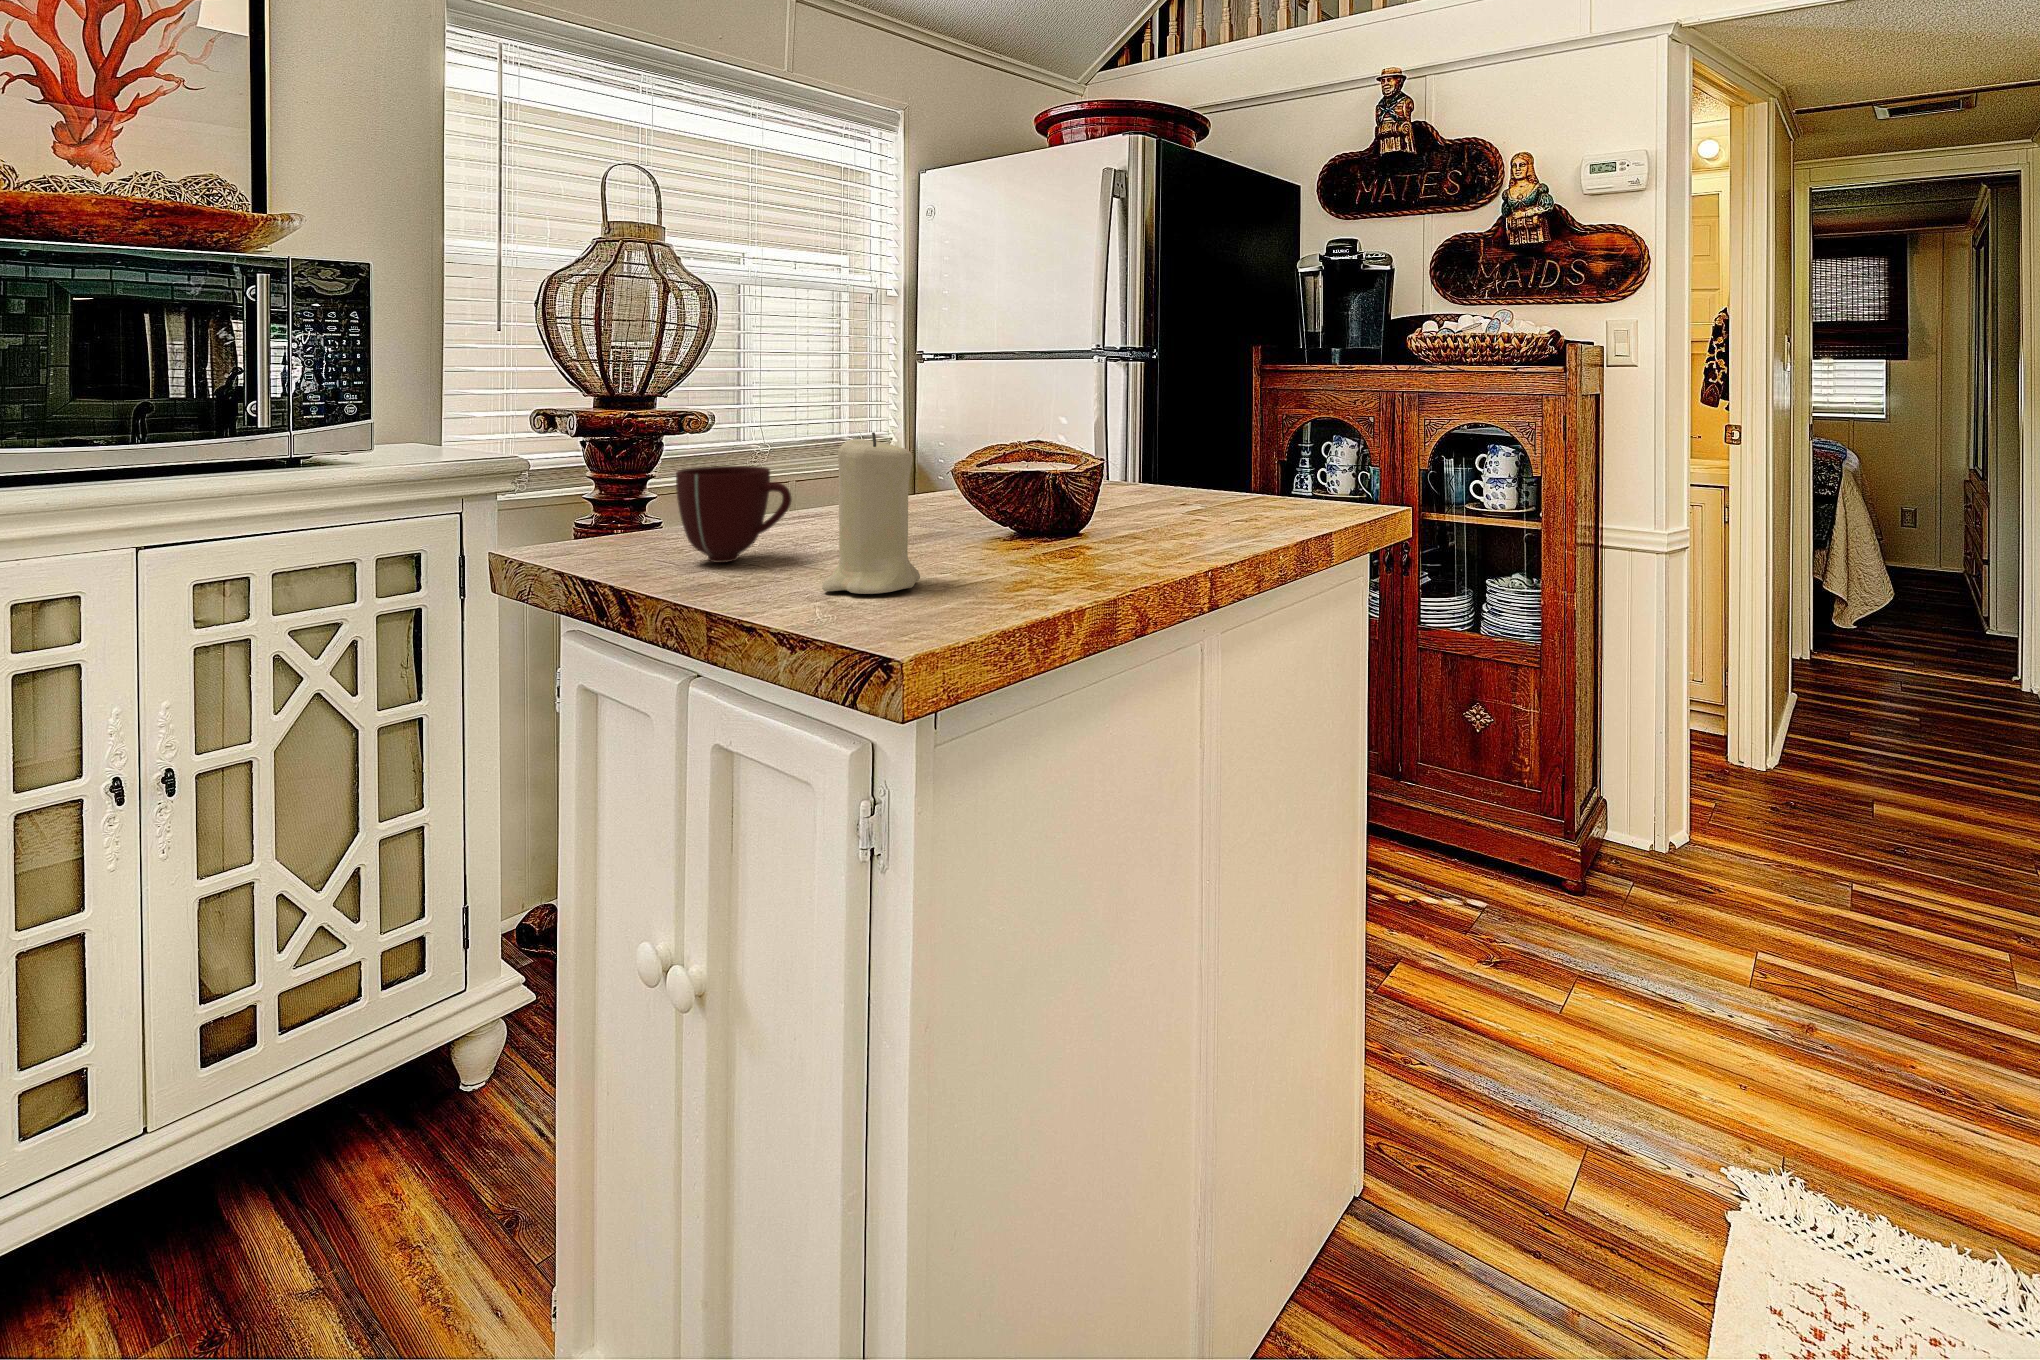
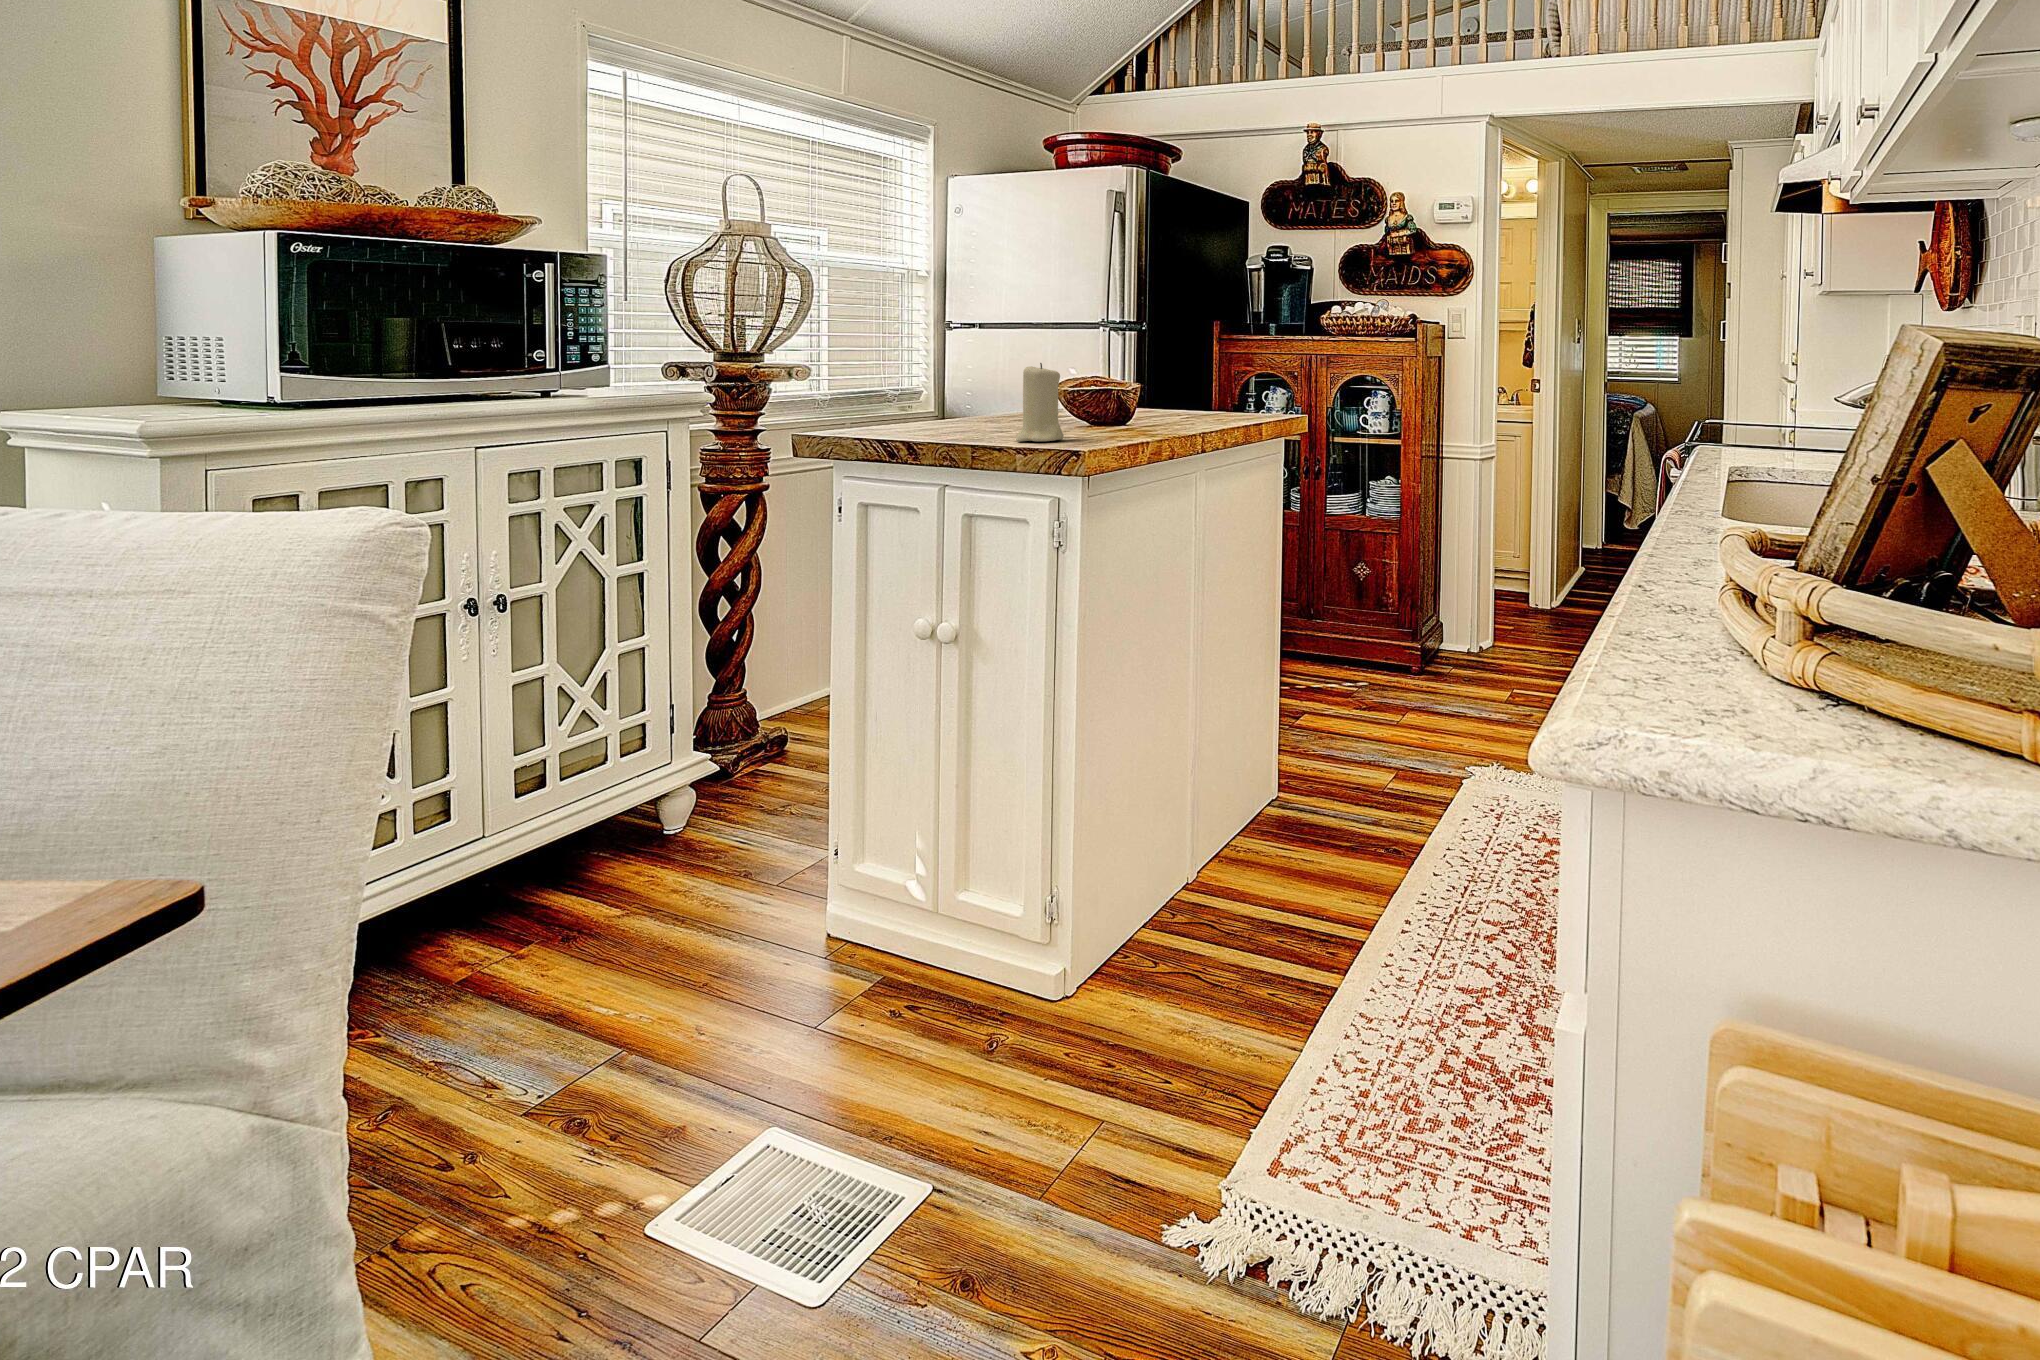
mug: present [676,466,791,563] -> none [913,385,982,436]

